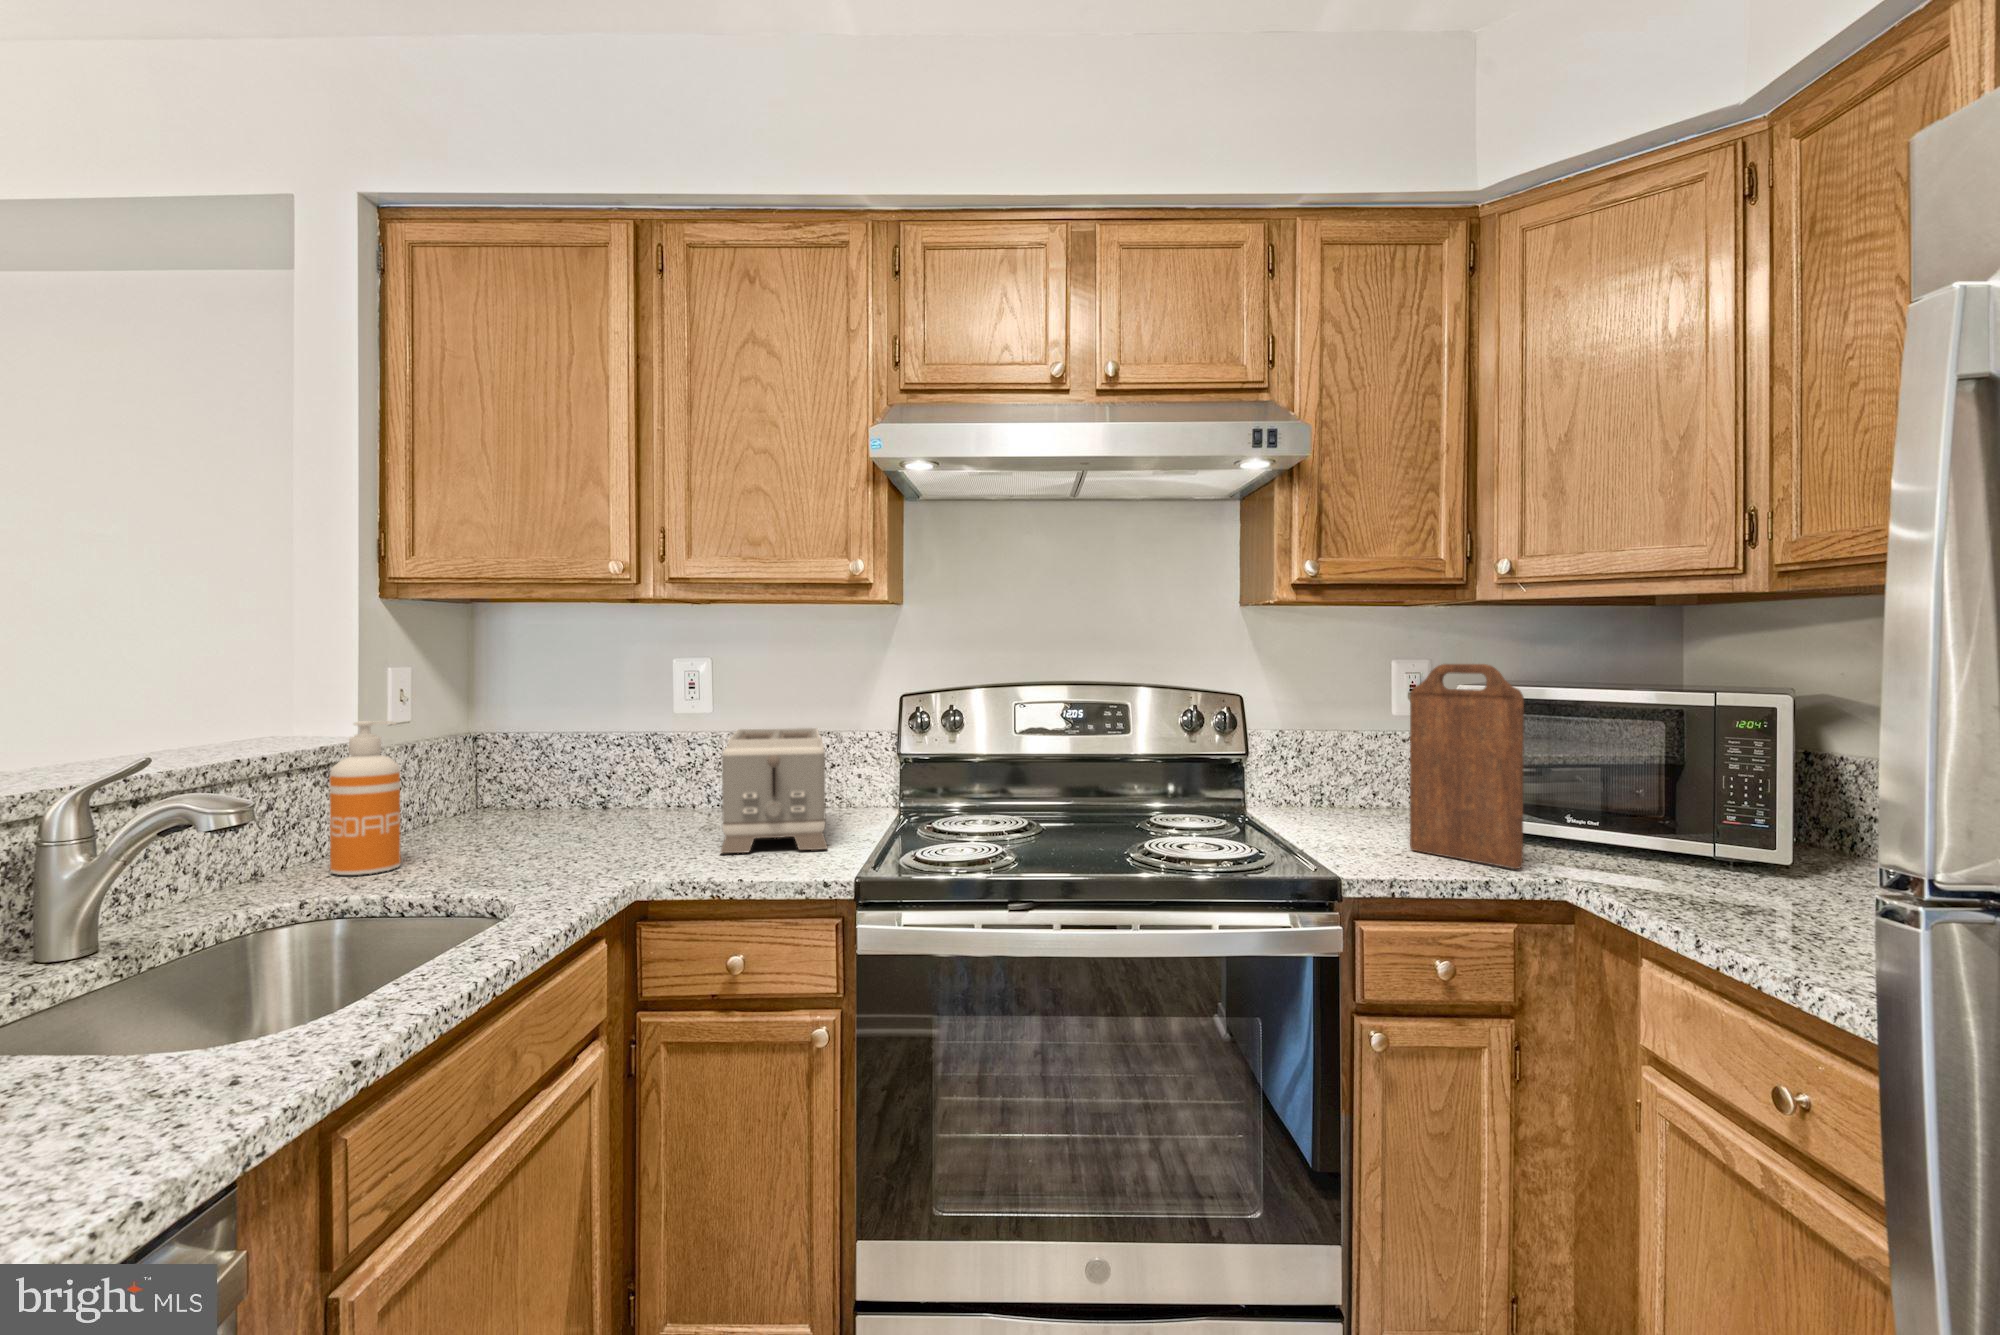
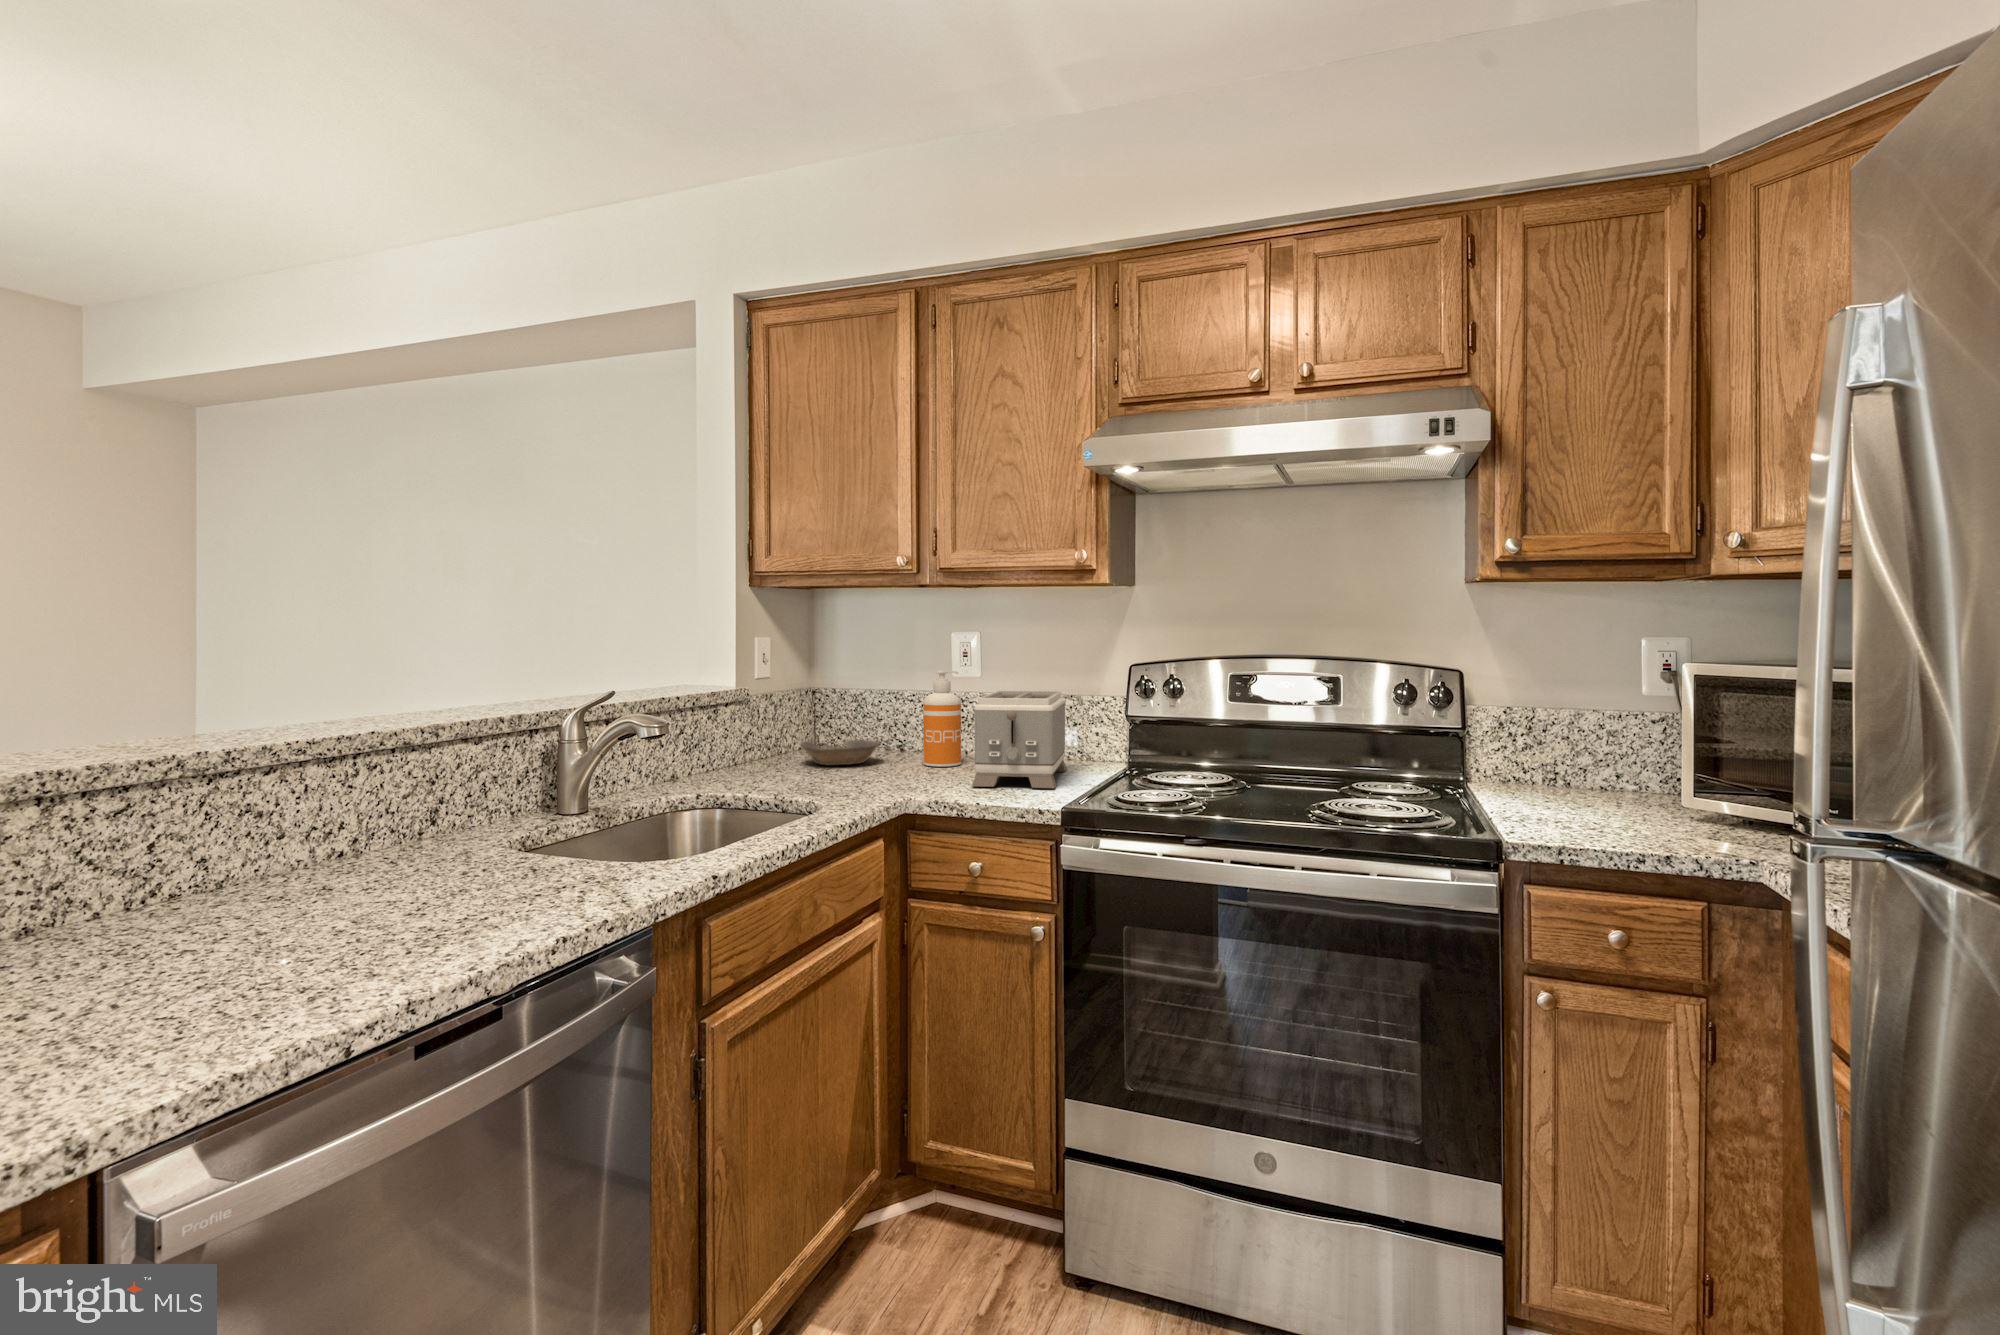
cutting board: present [1410,664,1524,869] -> none [1598,640,1705,843]
soap dispenser: present [330,721,401,875] -> present [923,671,961,767]
bowl: none [460,797,579,834] -> present [800,740,881,766]

